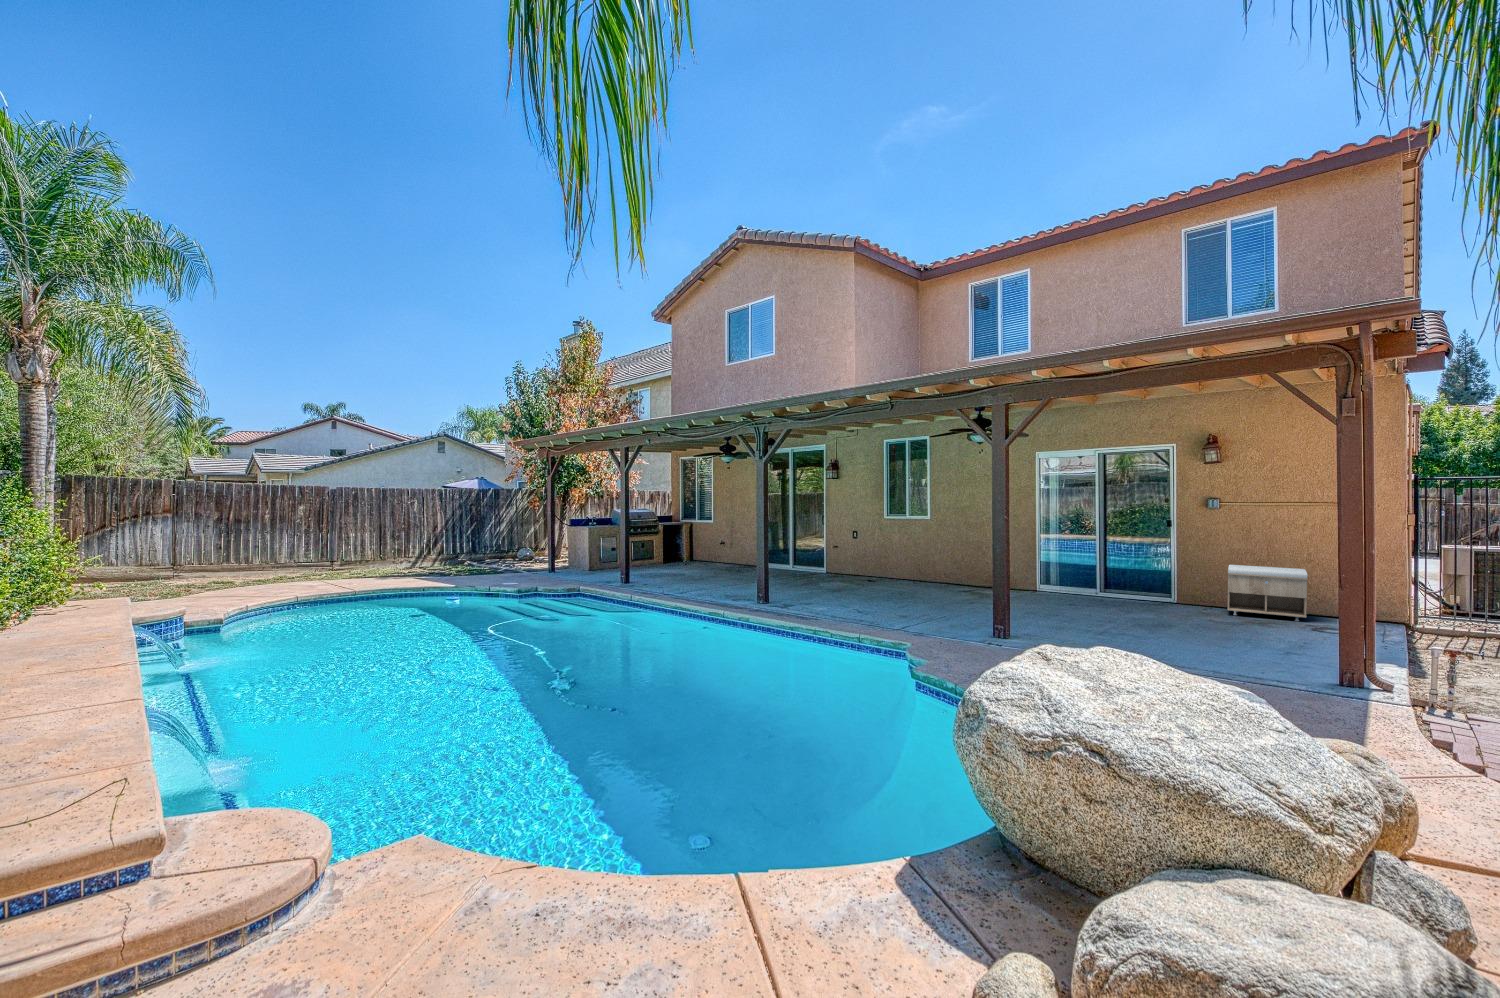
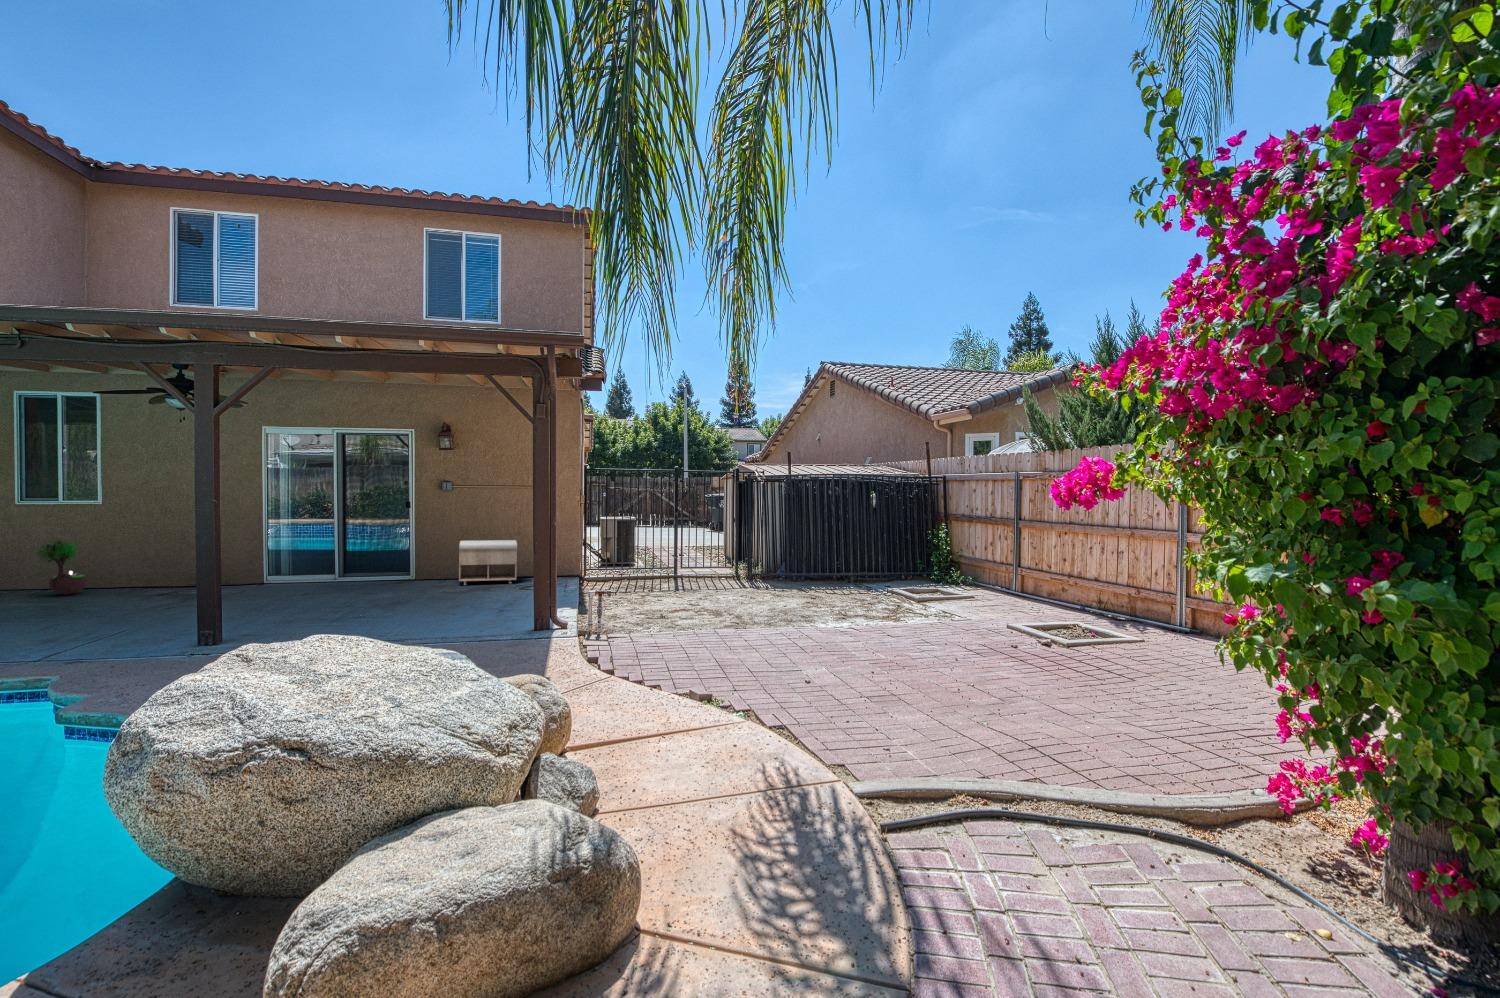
potted tree: none [891,539,919,583] -> present [35,539,86,595]

